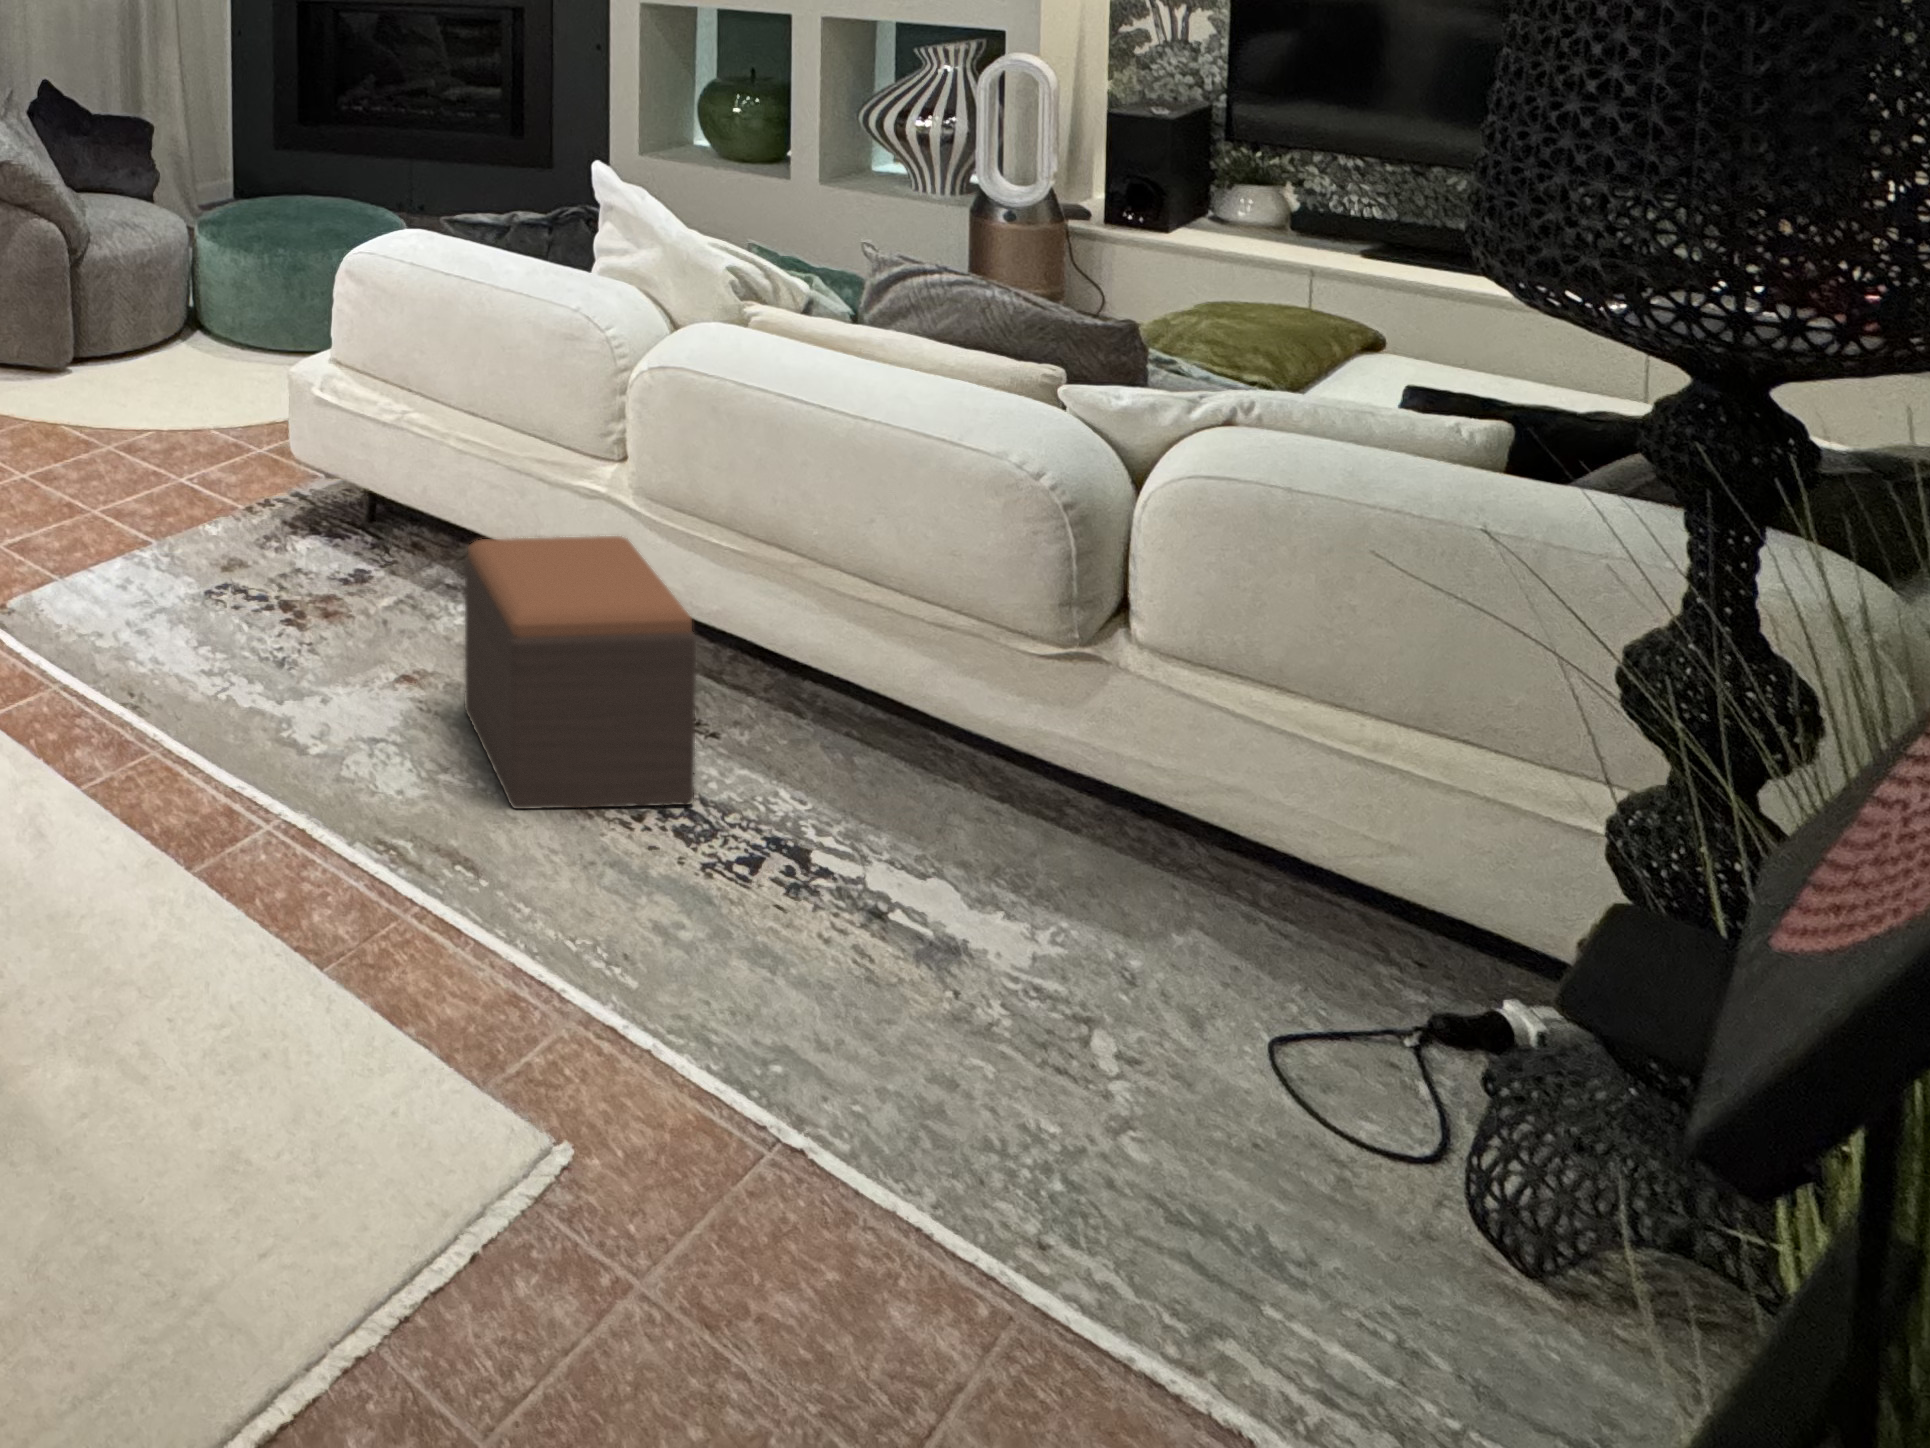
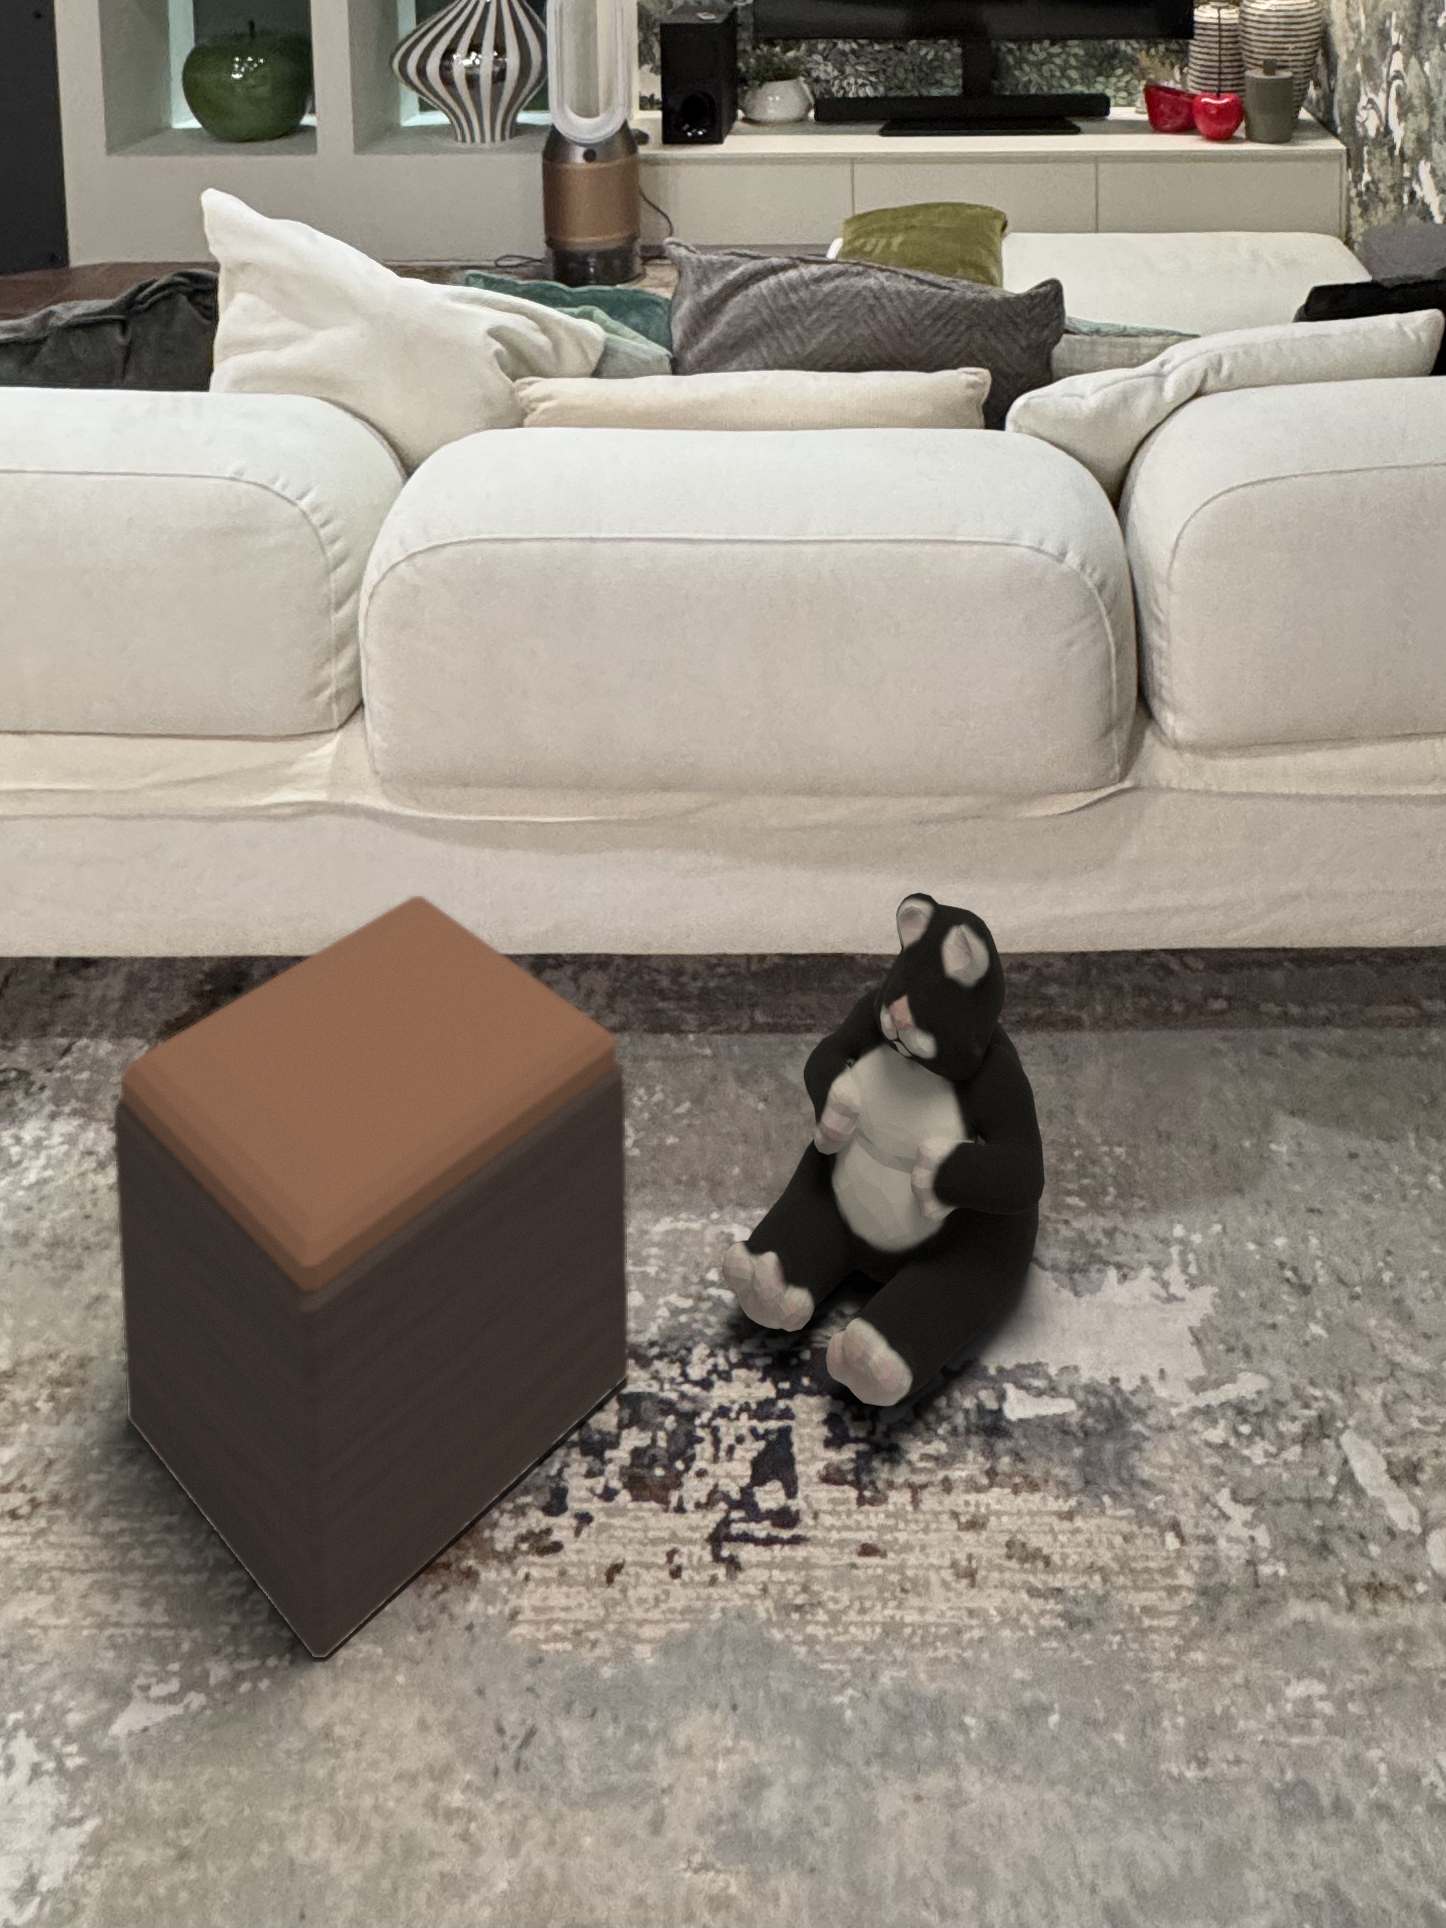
plush toy: none [752,635,976,880] -> present [722,893,1045,1406]

